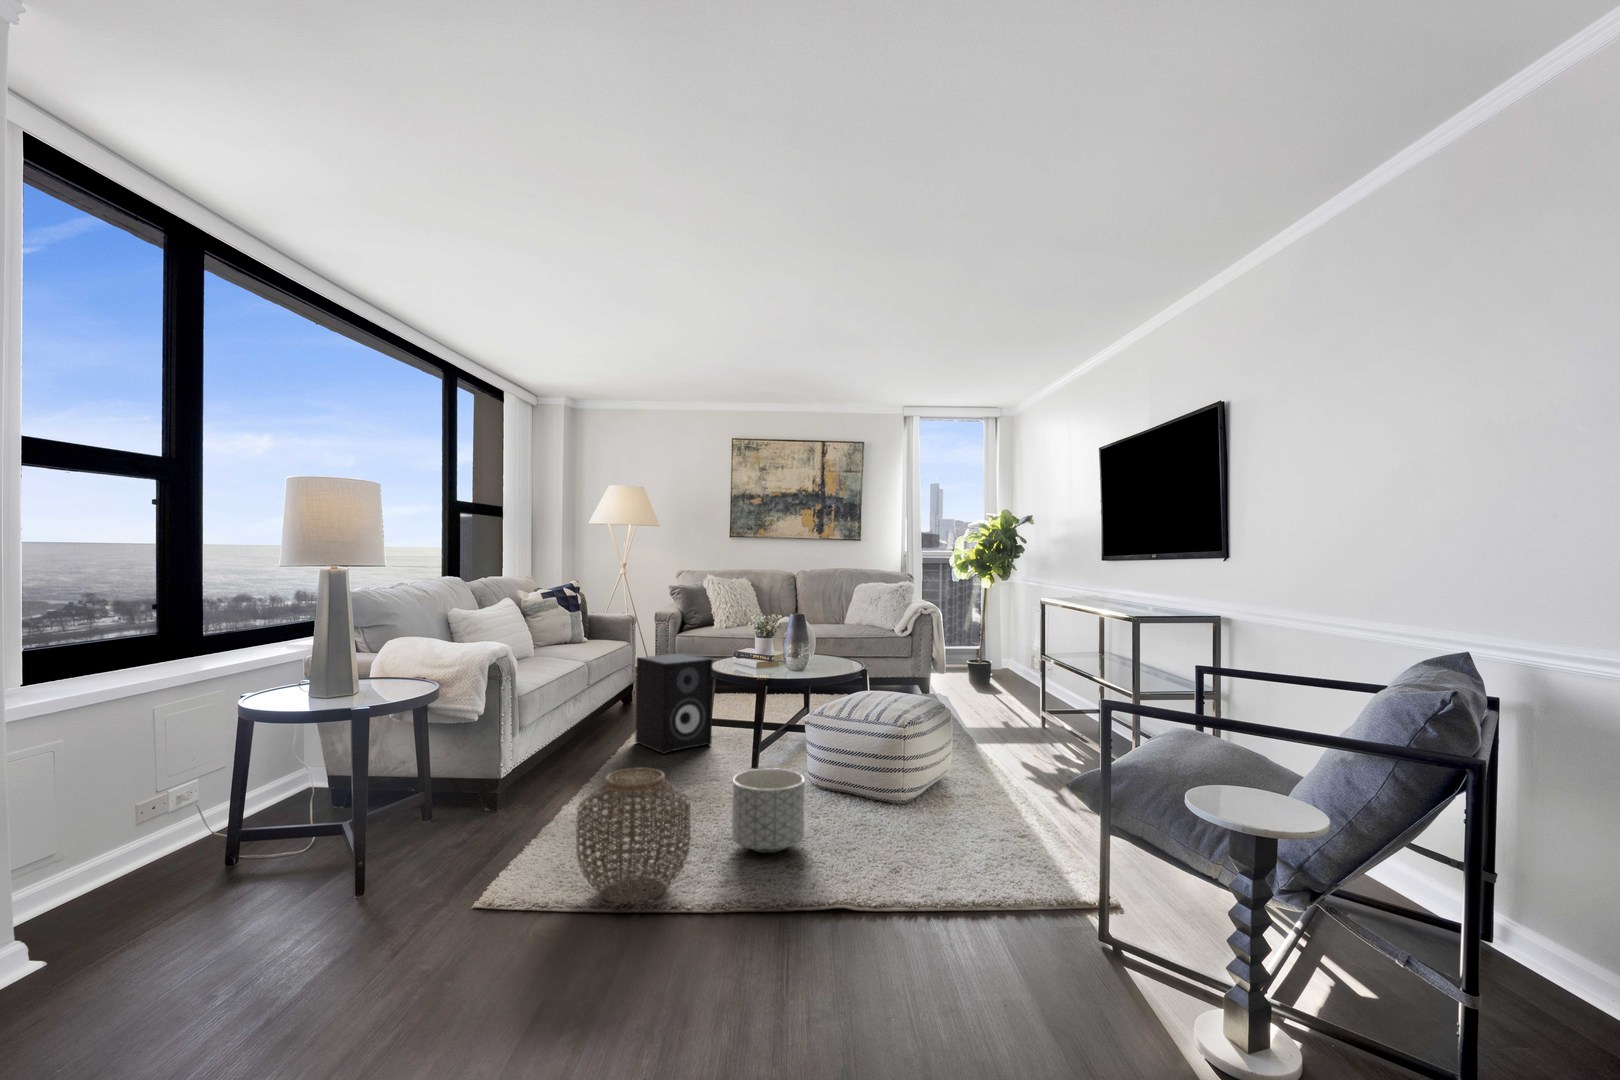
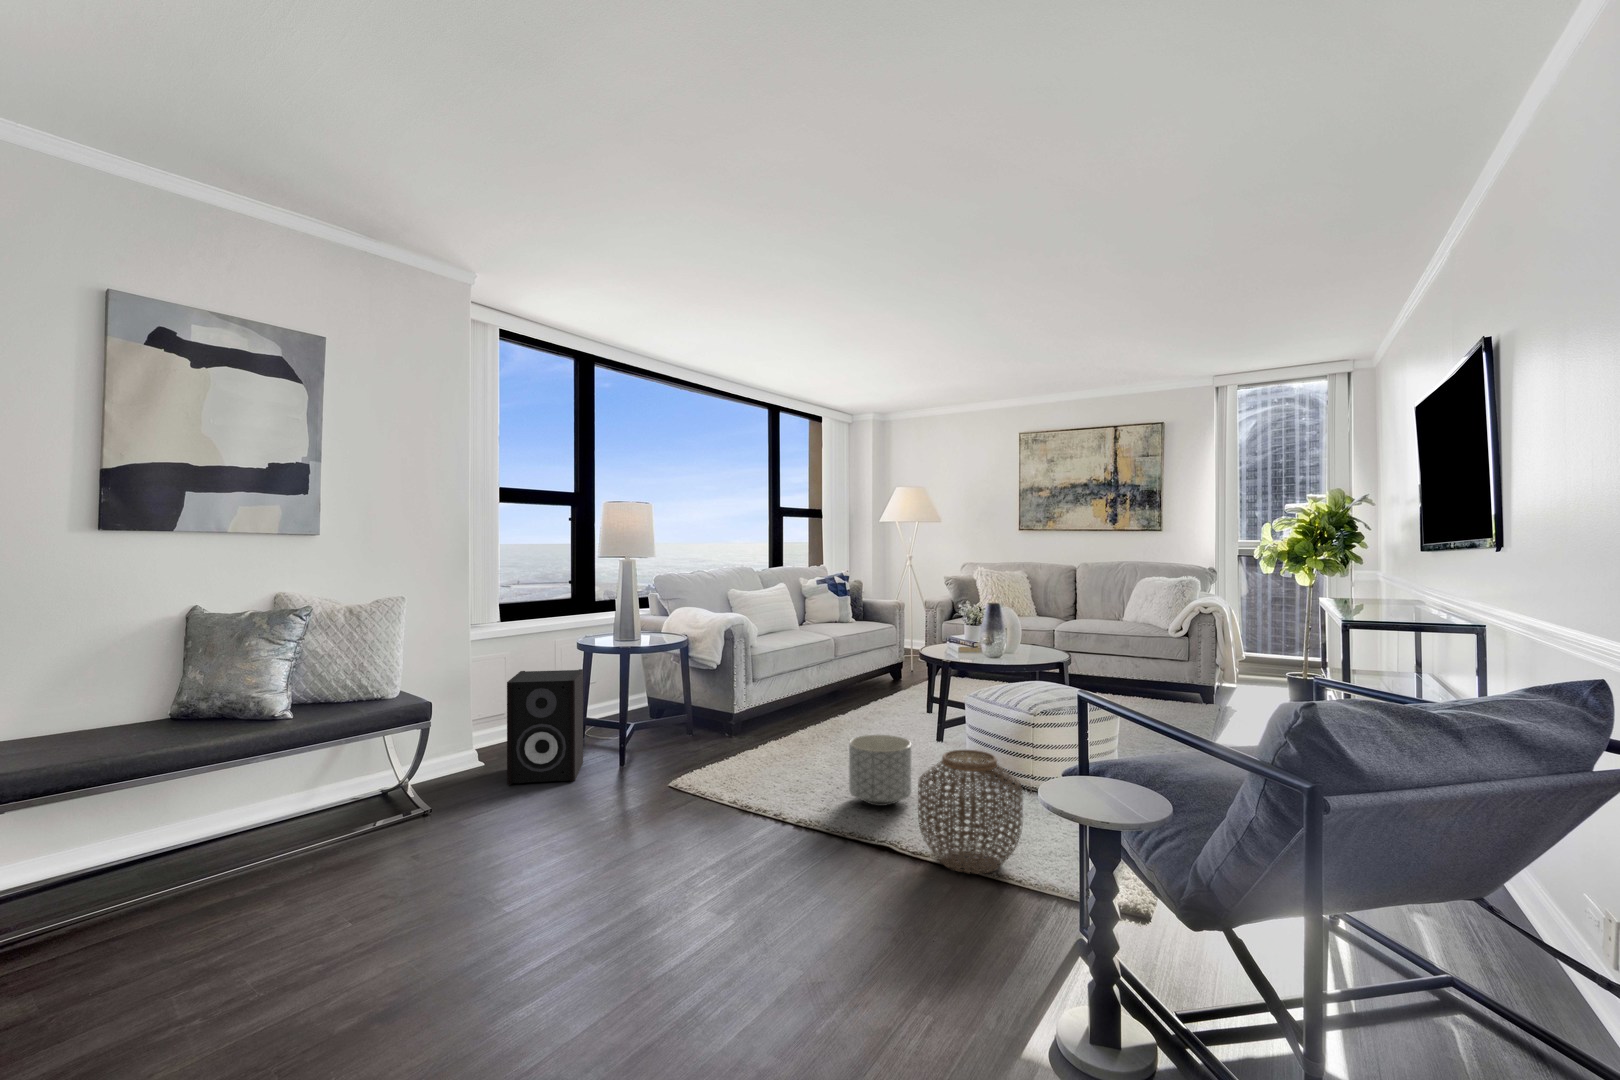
speaker: present [635,653,713,754] -> present [507,669,583,785]
woven basket: present [576,768,690,904] -> present [918,750,1023,874]

